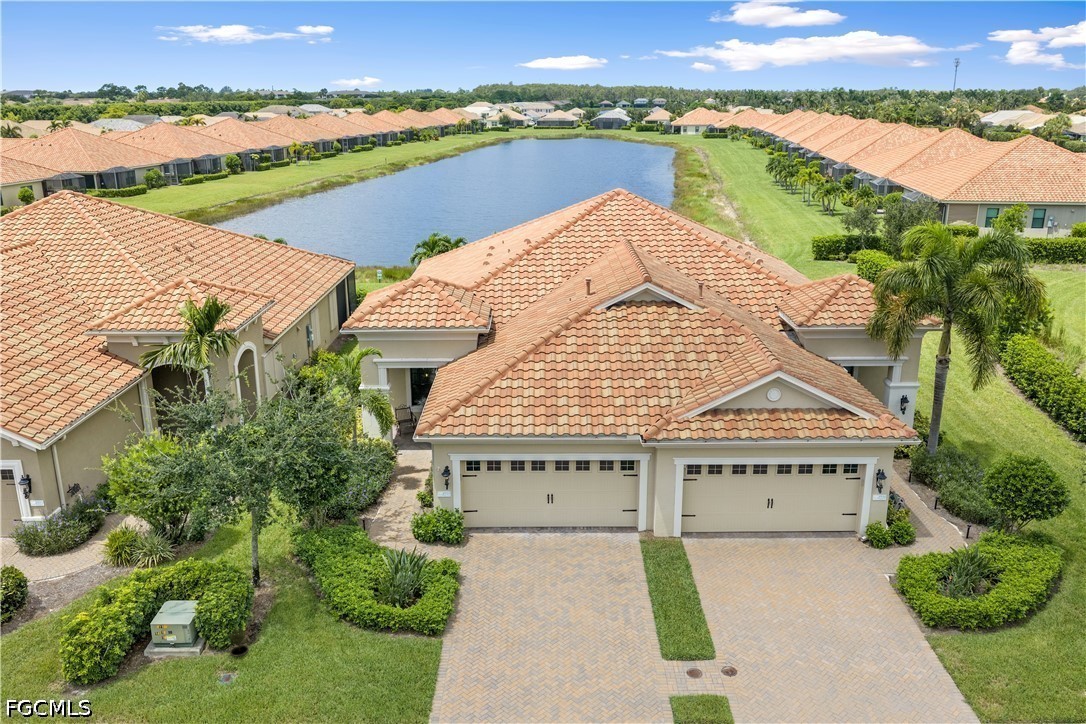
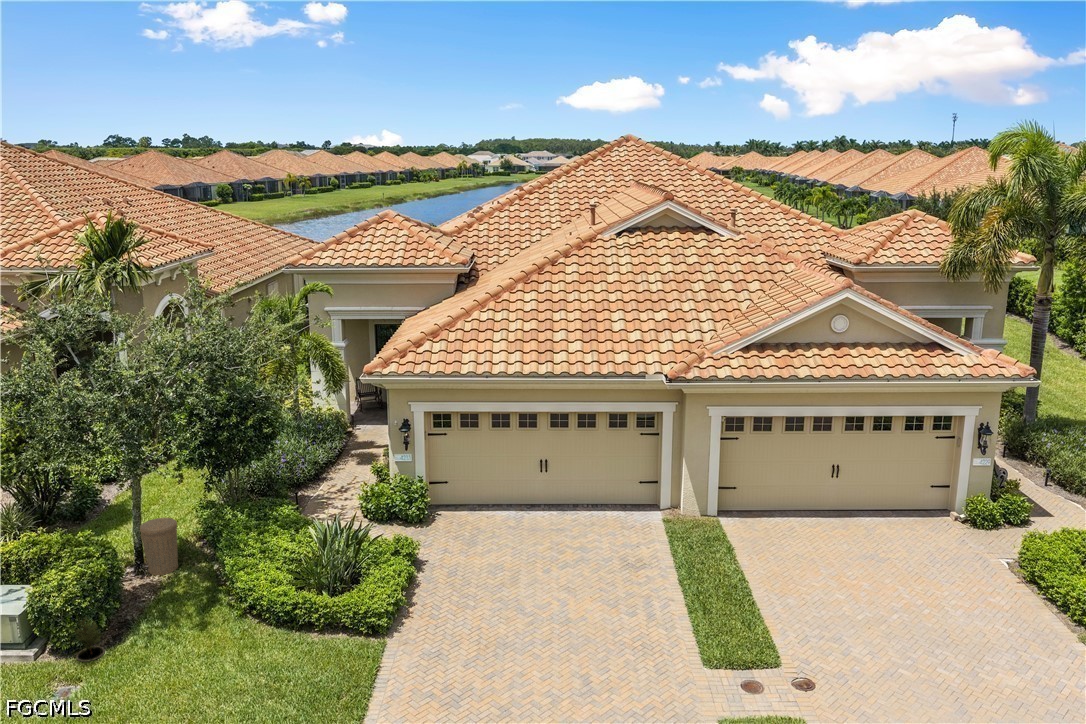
trash can: none [257,546,285,588] -> present [140,518,178,575]

